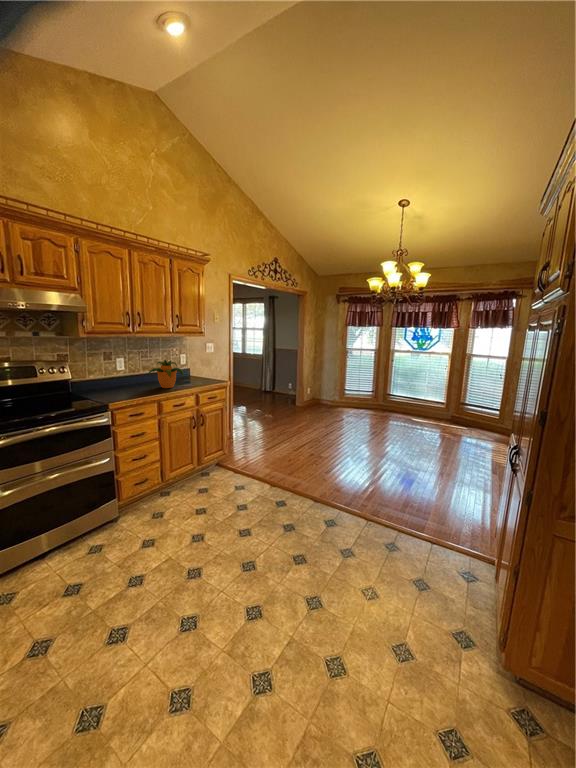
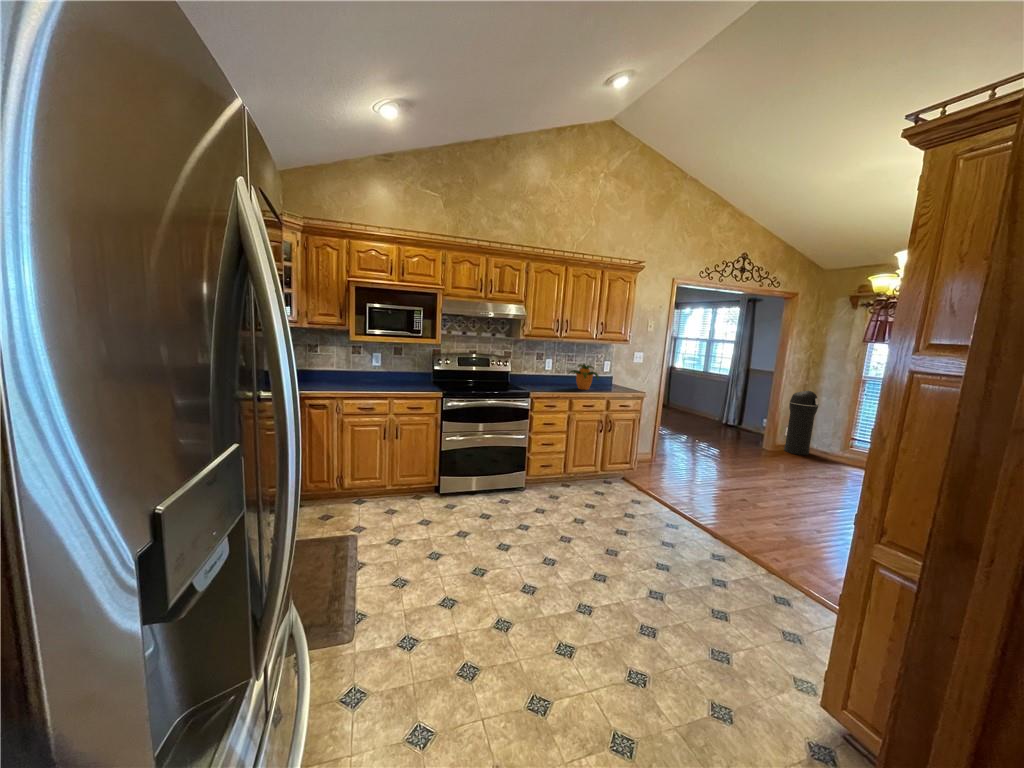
trash can: none [308,361,326,406] -> present [784,391,819,455]

